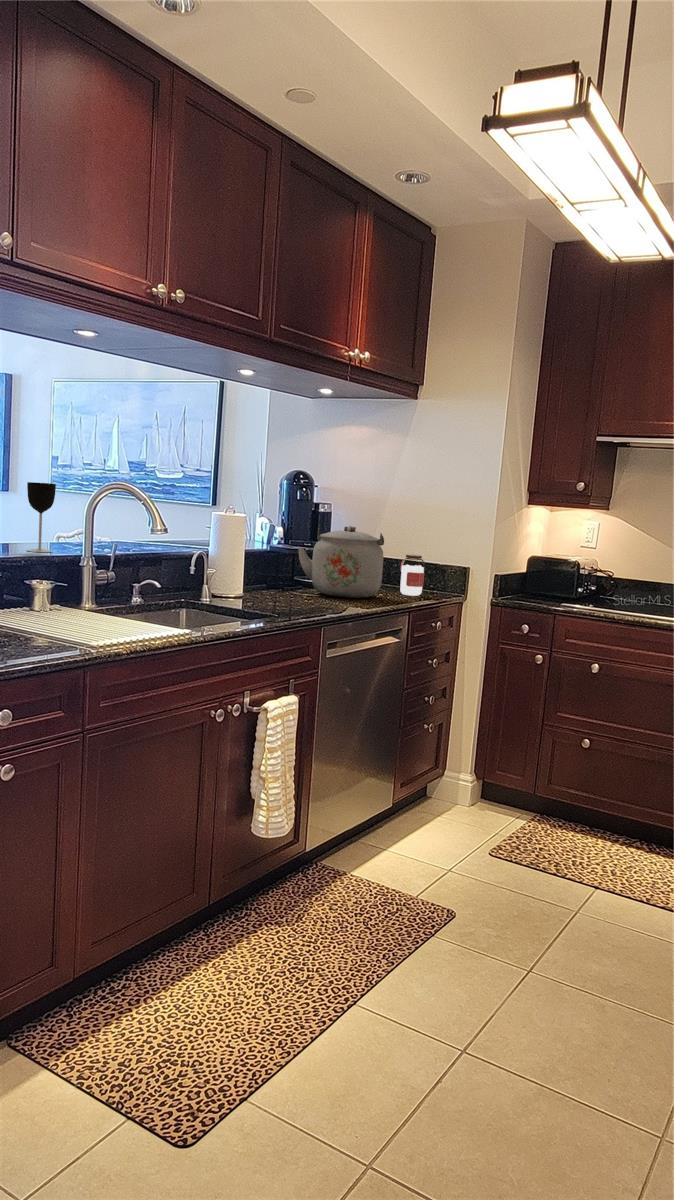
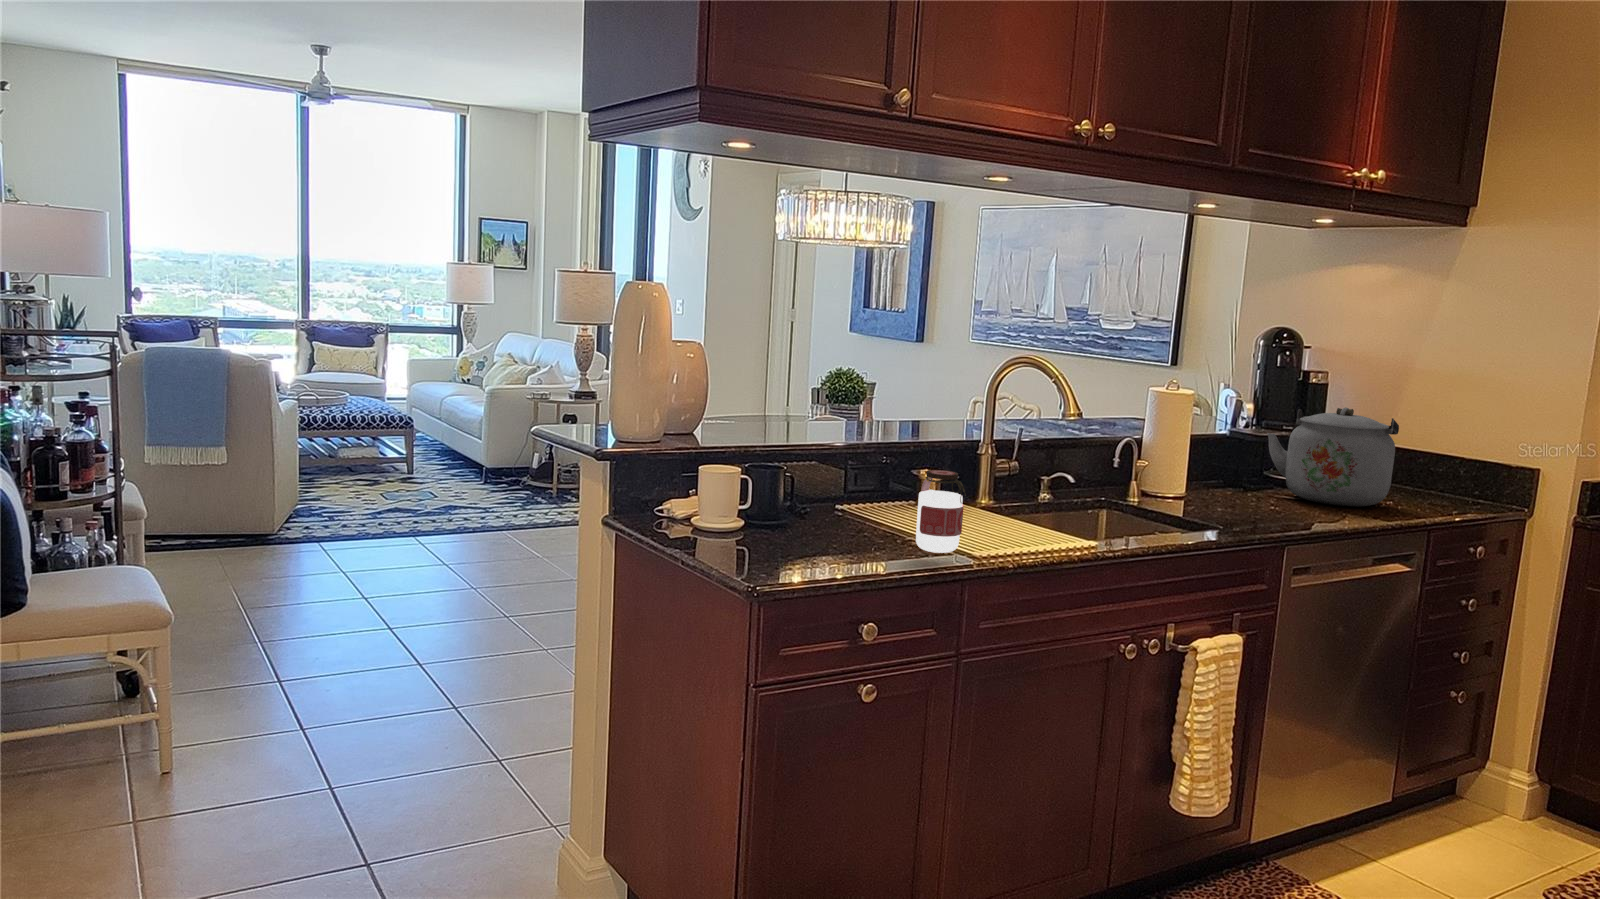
wine glass: present [27,482,56,552] -> none [922,353,958,434]
jar: present [400,555,425,596] -> present [916,470,966,553]

